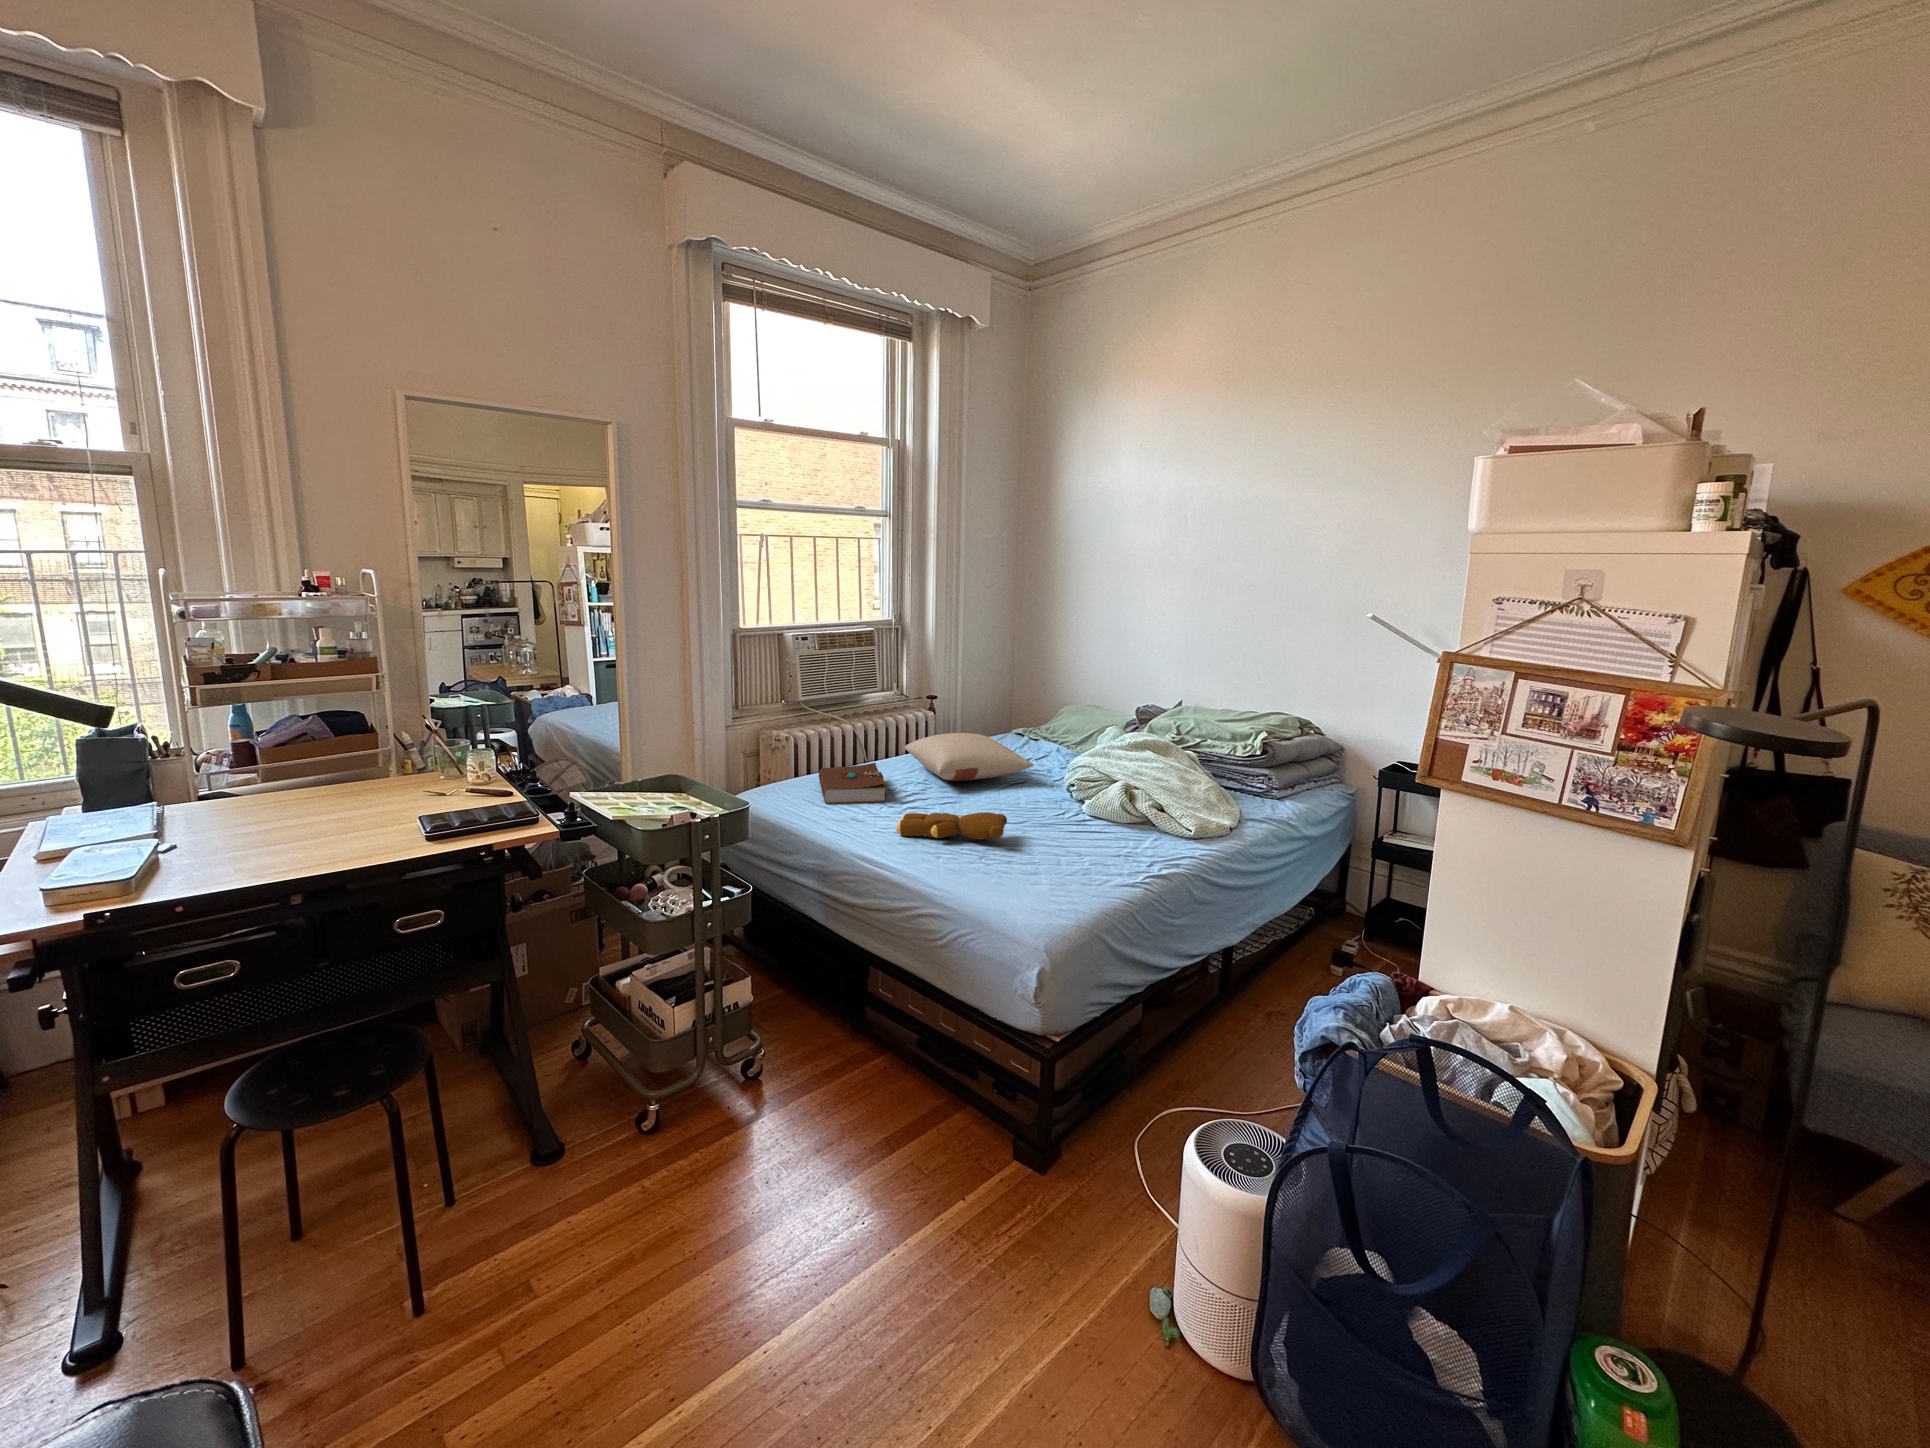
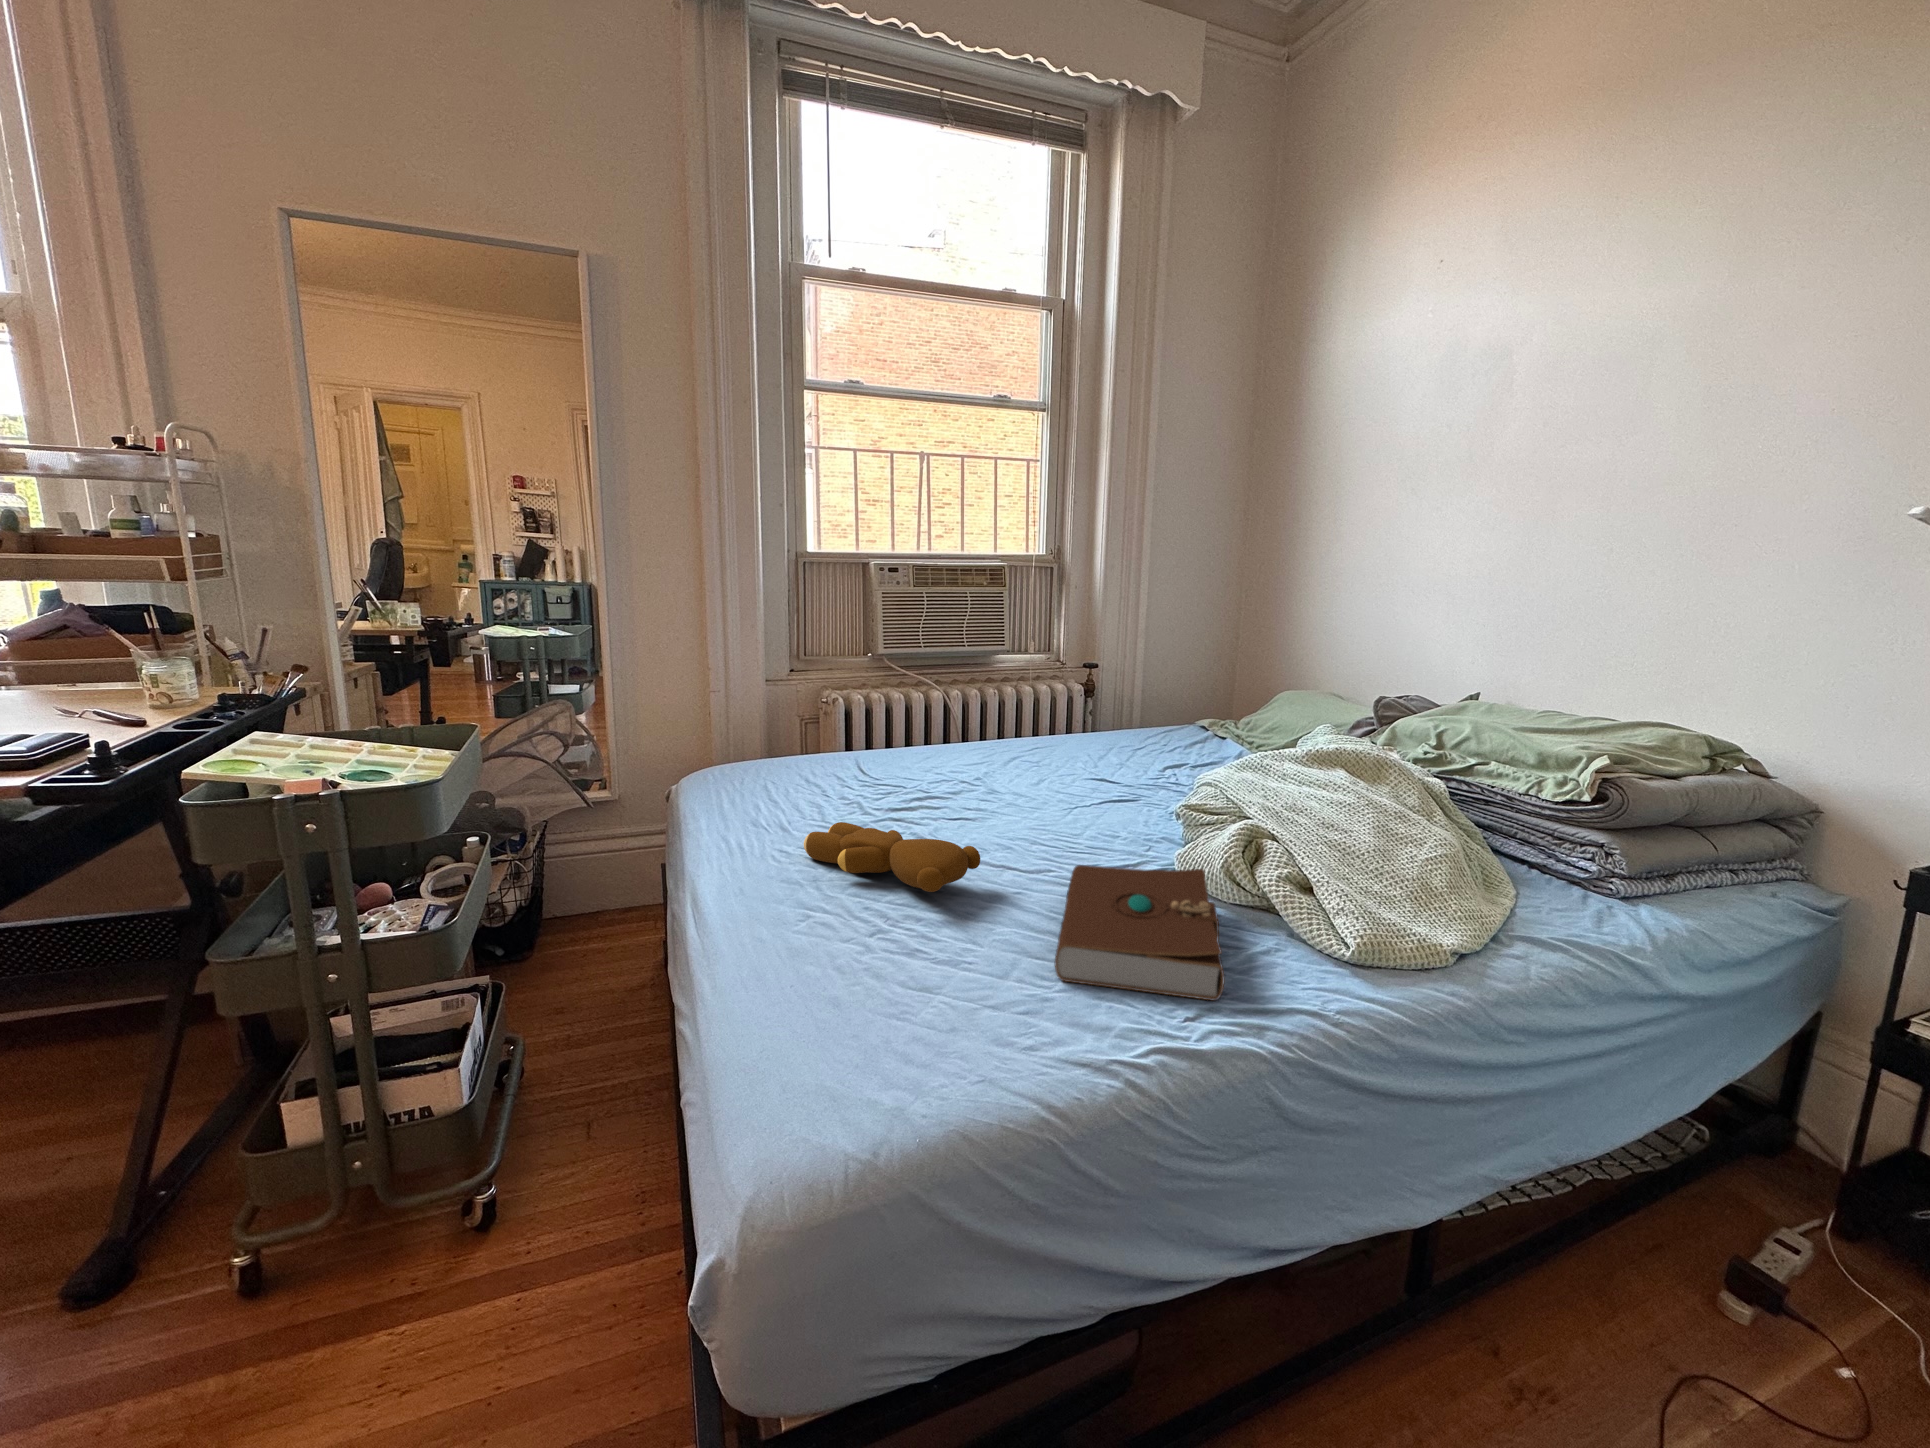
pillow: present [905,733,1033,781] -> none [970,709,1140,783]
book: present [819,763,888,804] -> present [1055,865,1224,1000]

